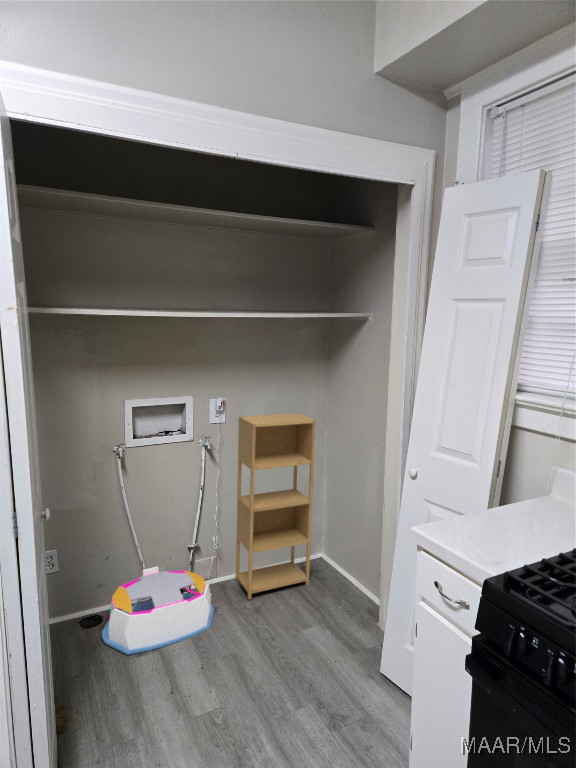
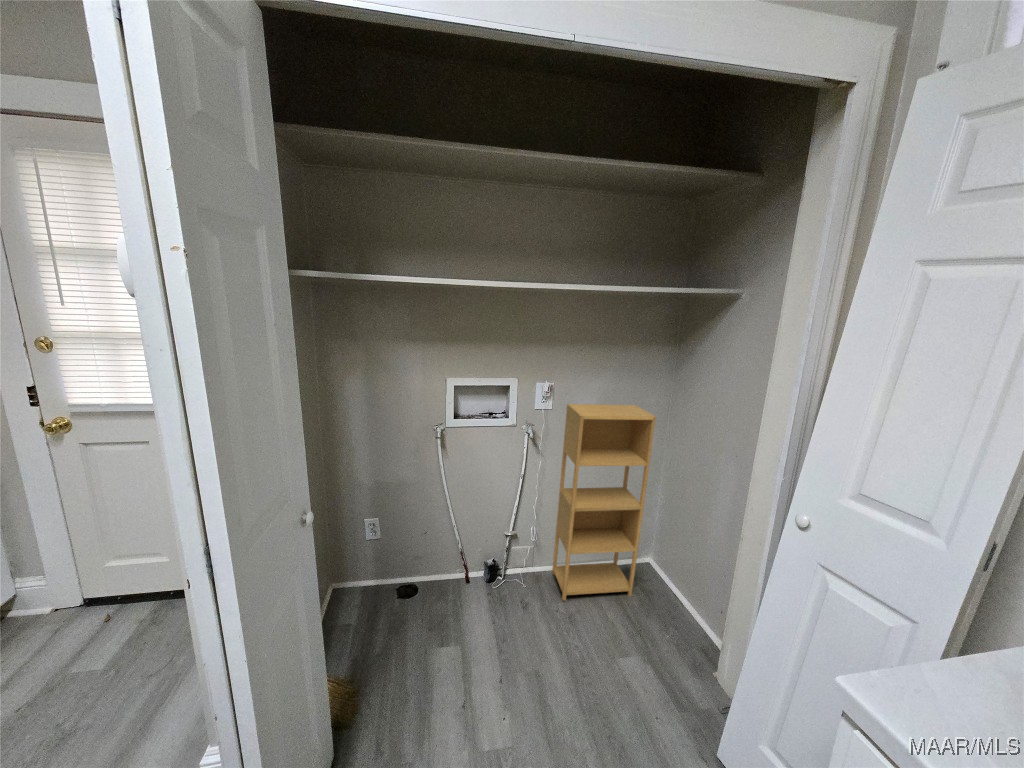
storage bin: present [102,567,214,655] -> none [411,549,525,642]

